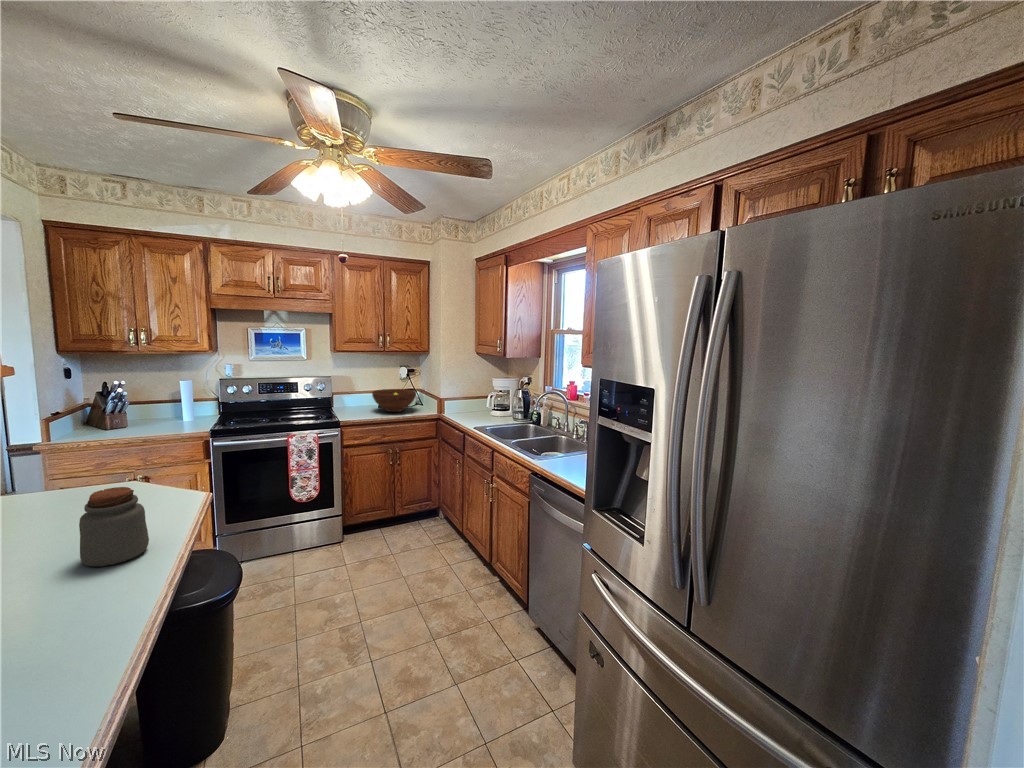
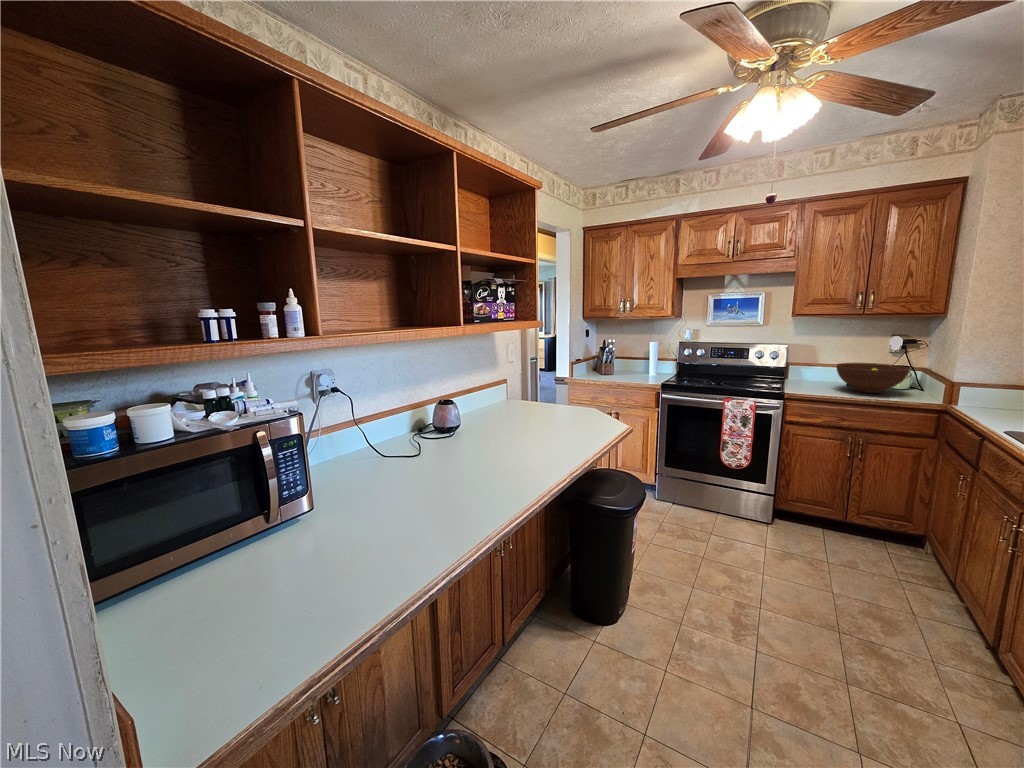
jar: present [79,487,149,567] -> none [541,404,575,455]

